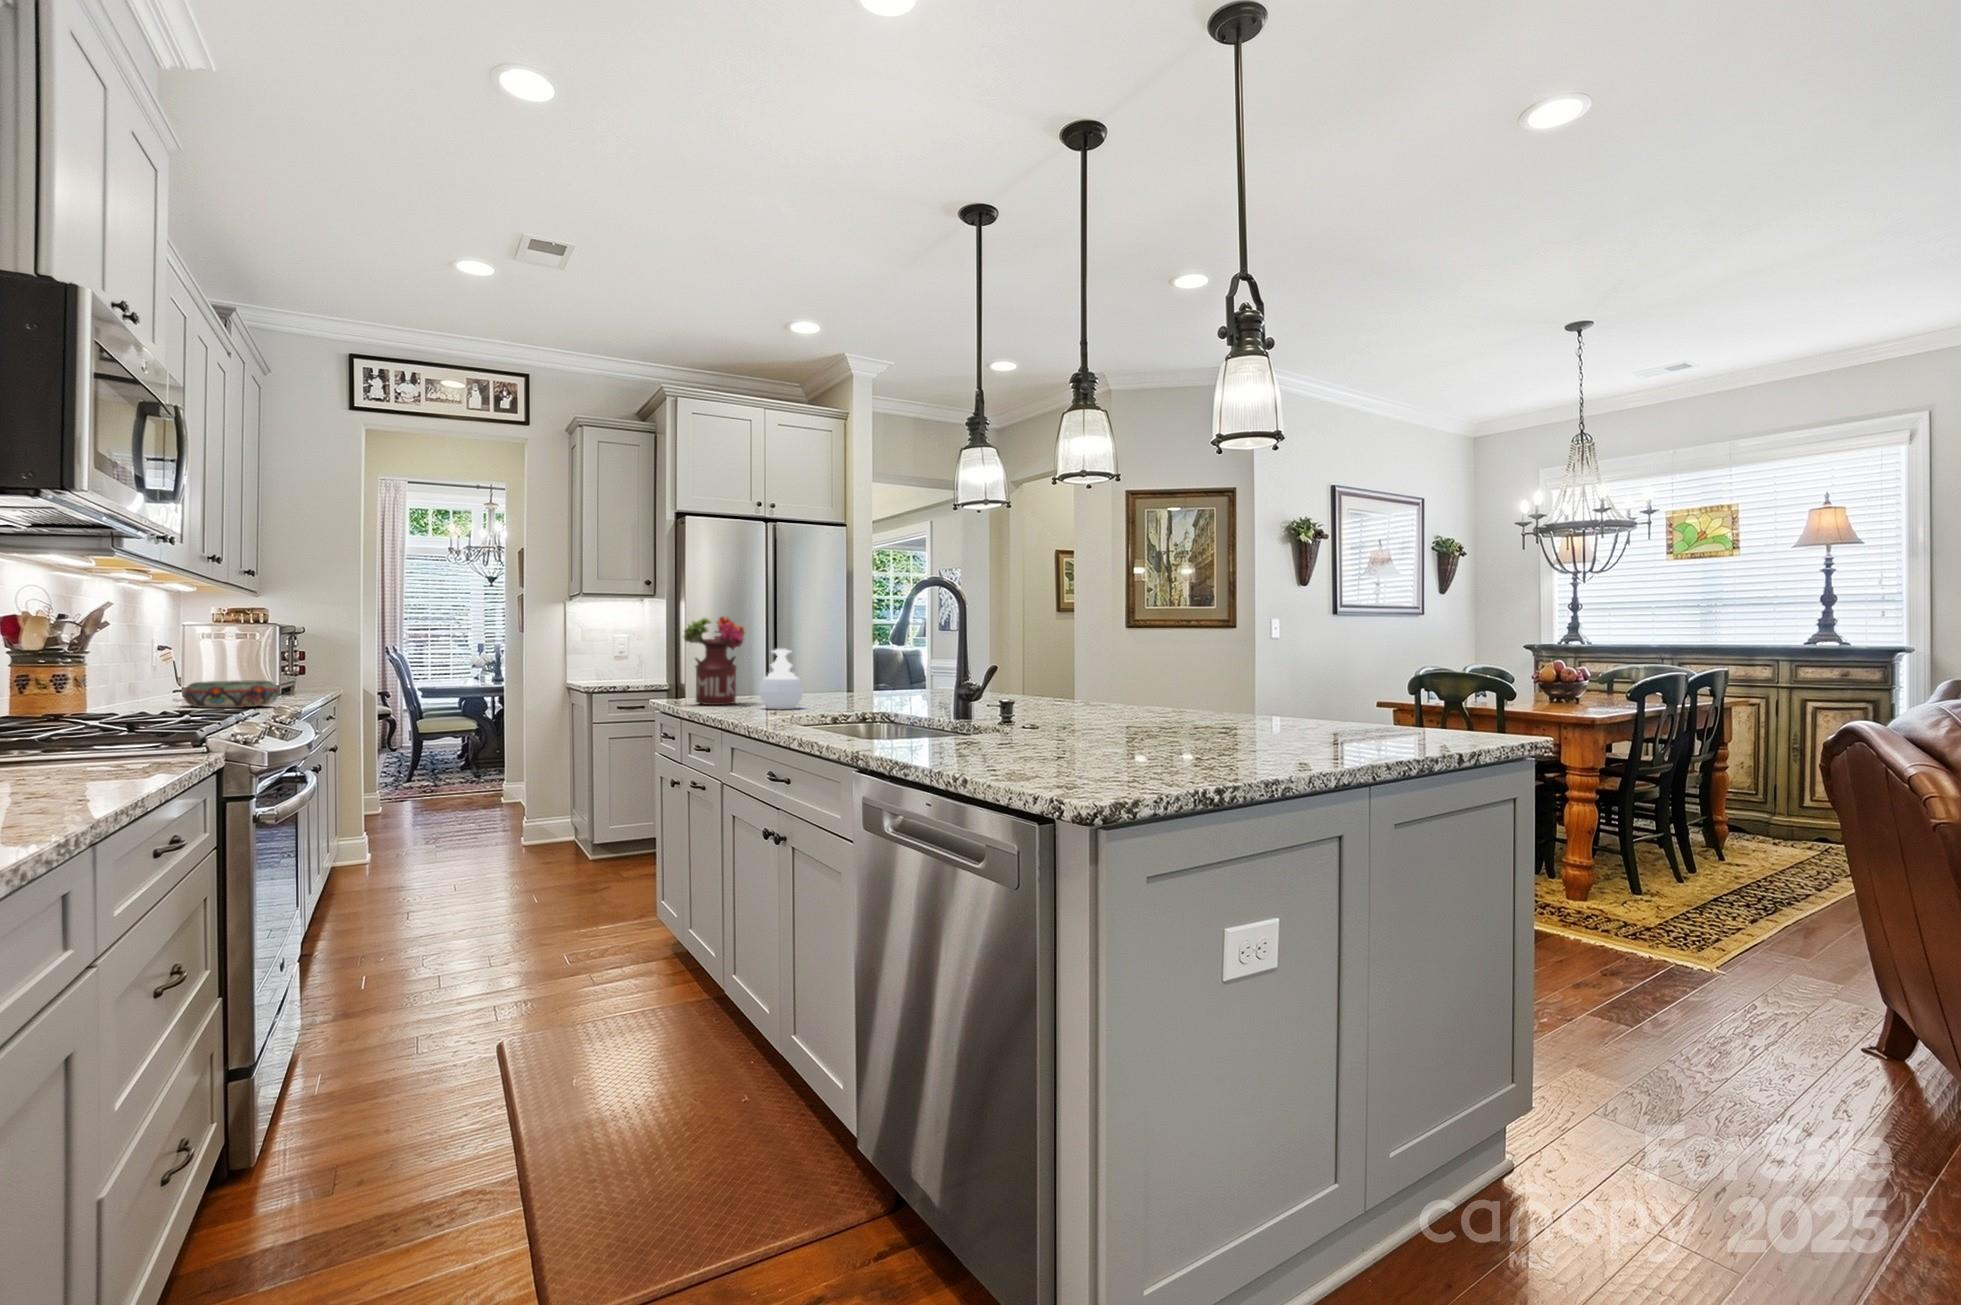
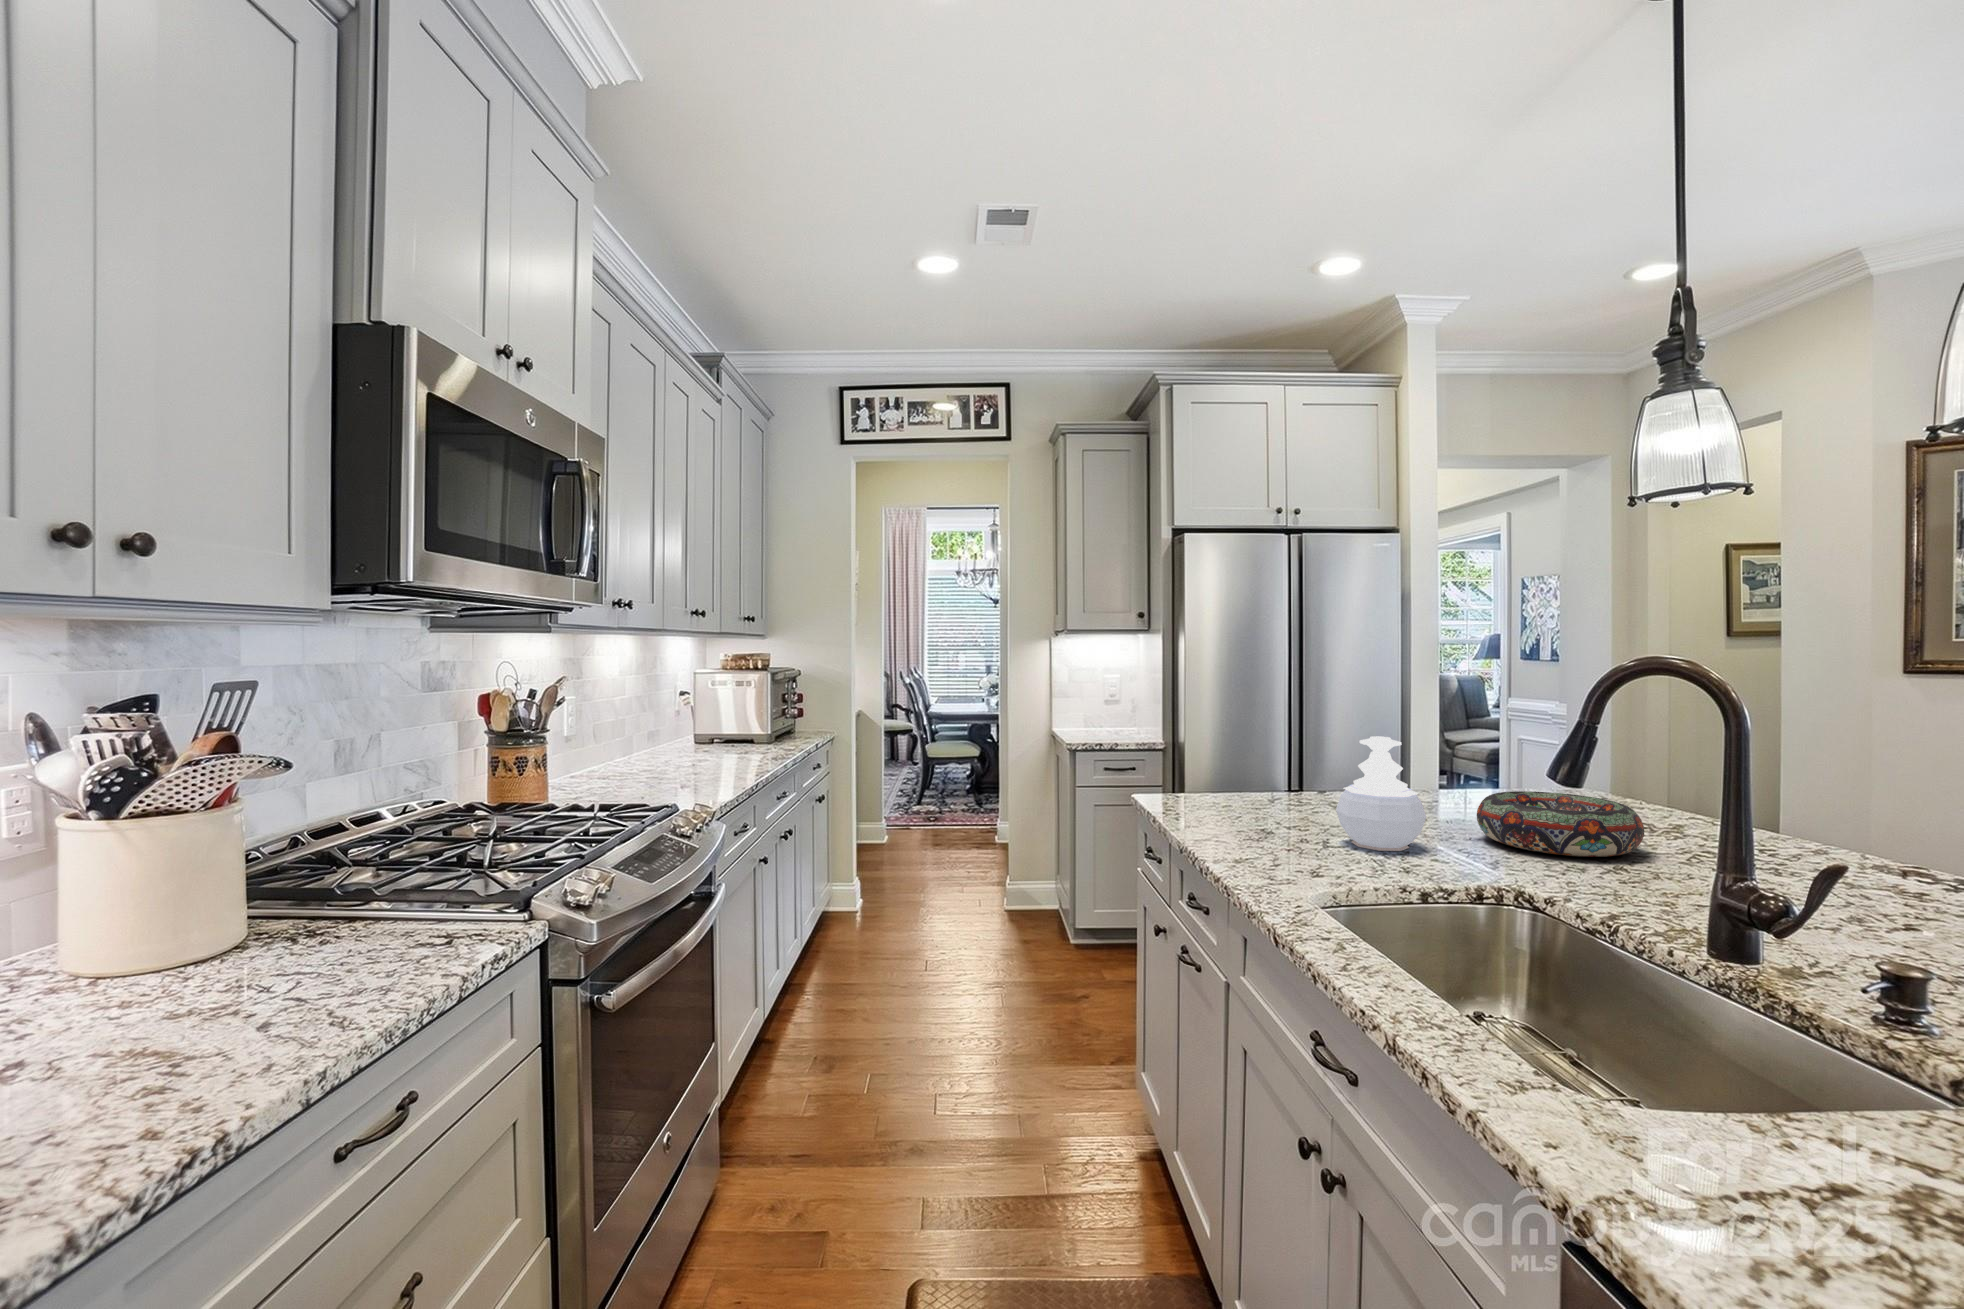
flower arrangement: present [684,616,745,705] -> none [1197,671,1300,818]
decorative bowl: present [184,680,279,708] -> present [1477,791,1644,857]

